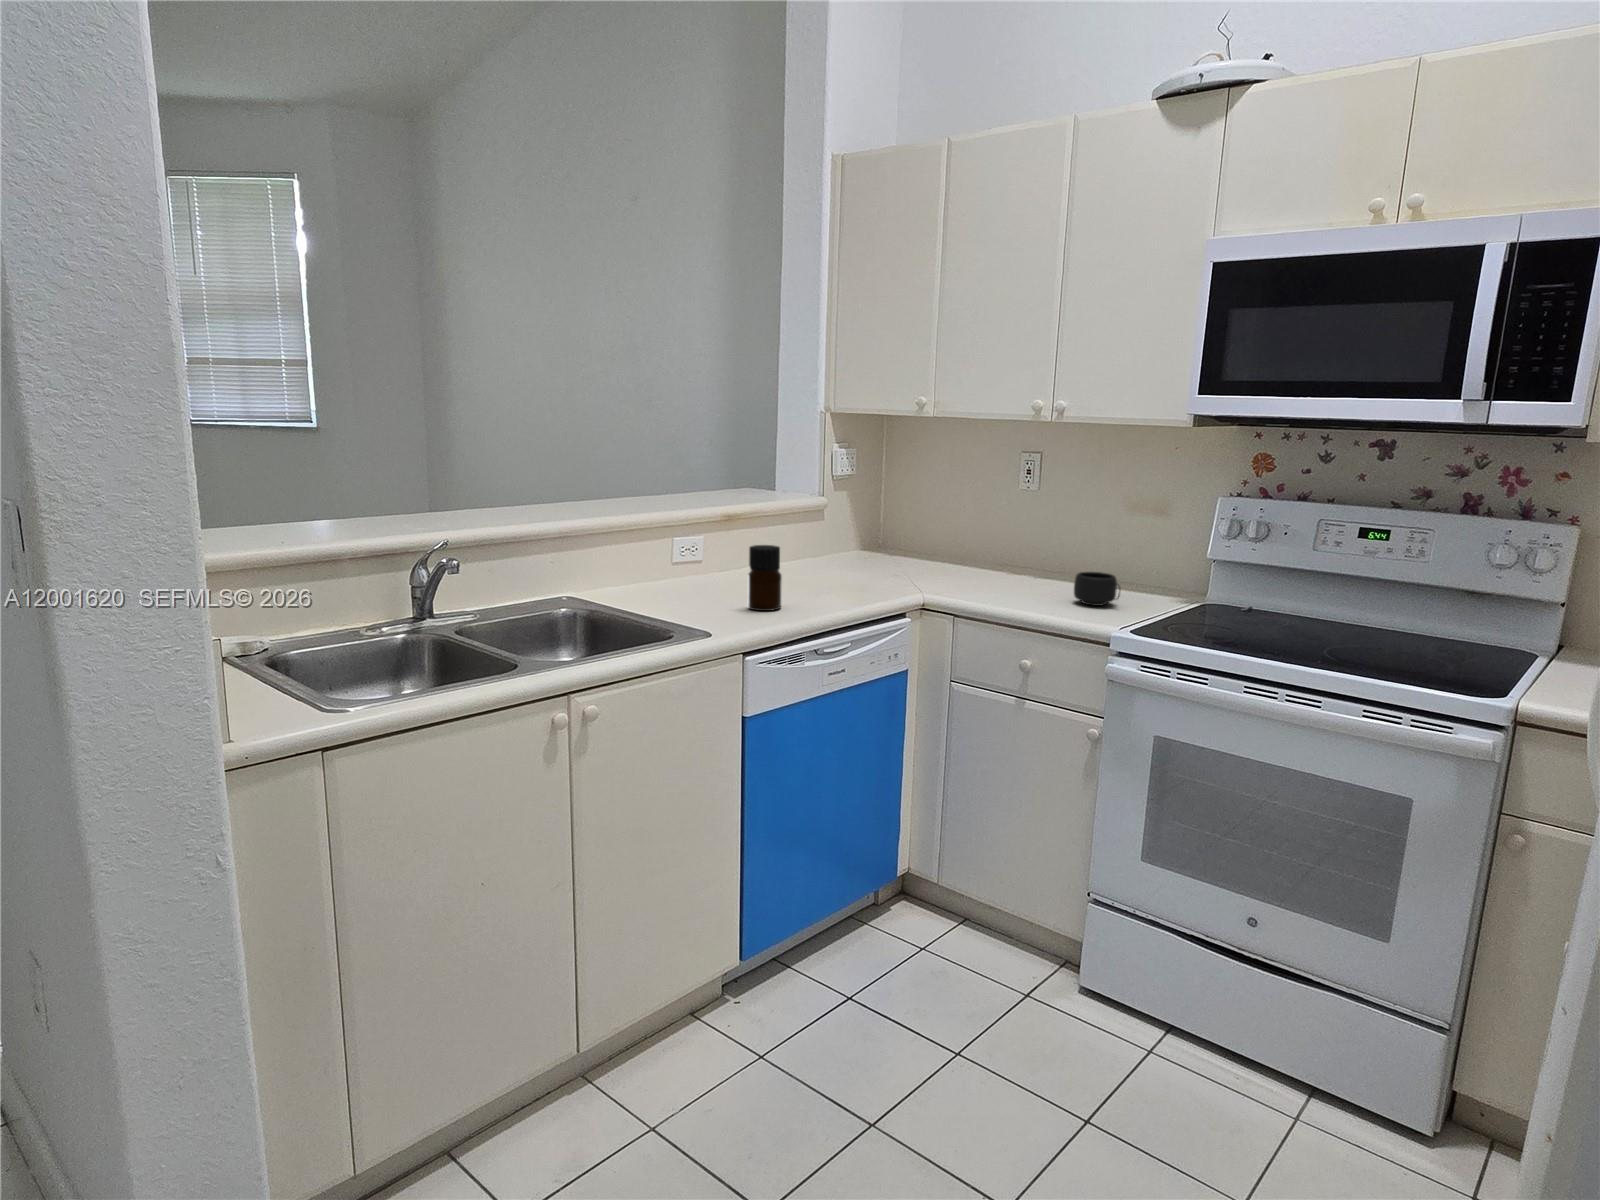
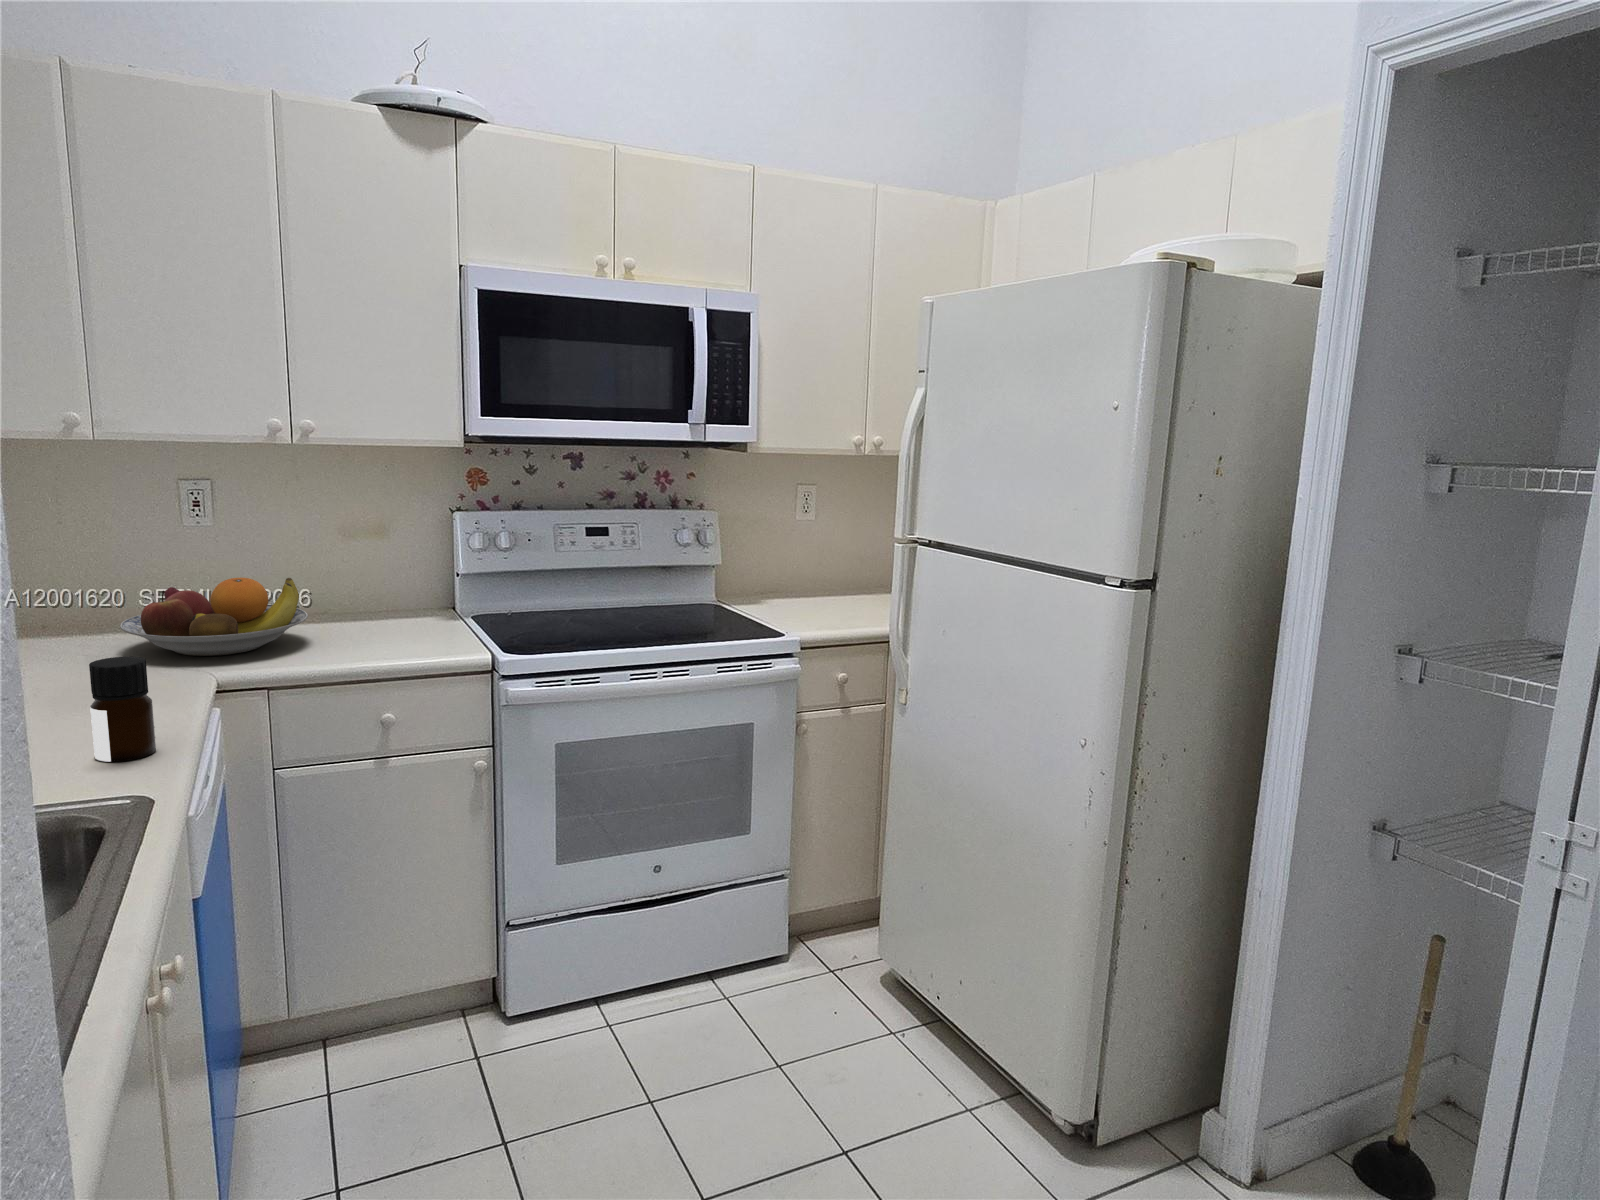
fruit bowl: none [919,525,1048,583] -> present [120,578,308,656]
mug: present [1074,572,1120,606] -> none [383,607,439,644]

